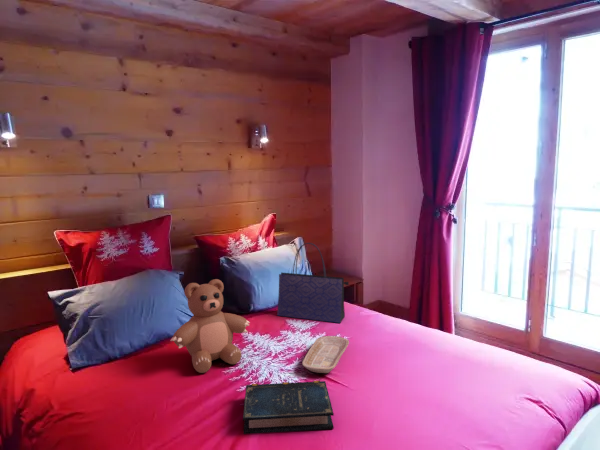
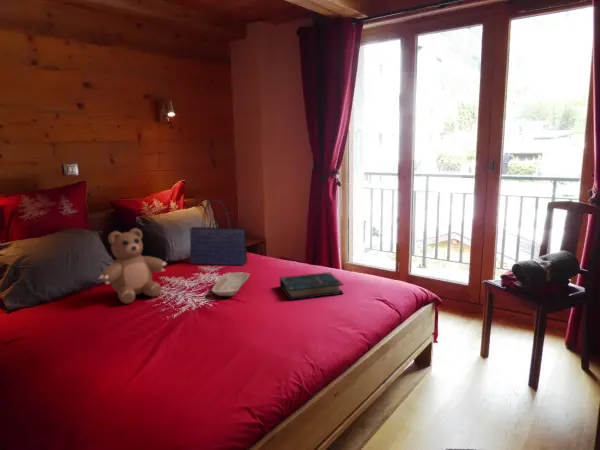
book: present [243,381,334,434] -> present [280,272,343,300]

